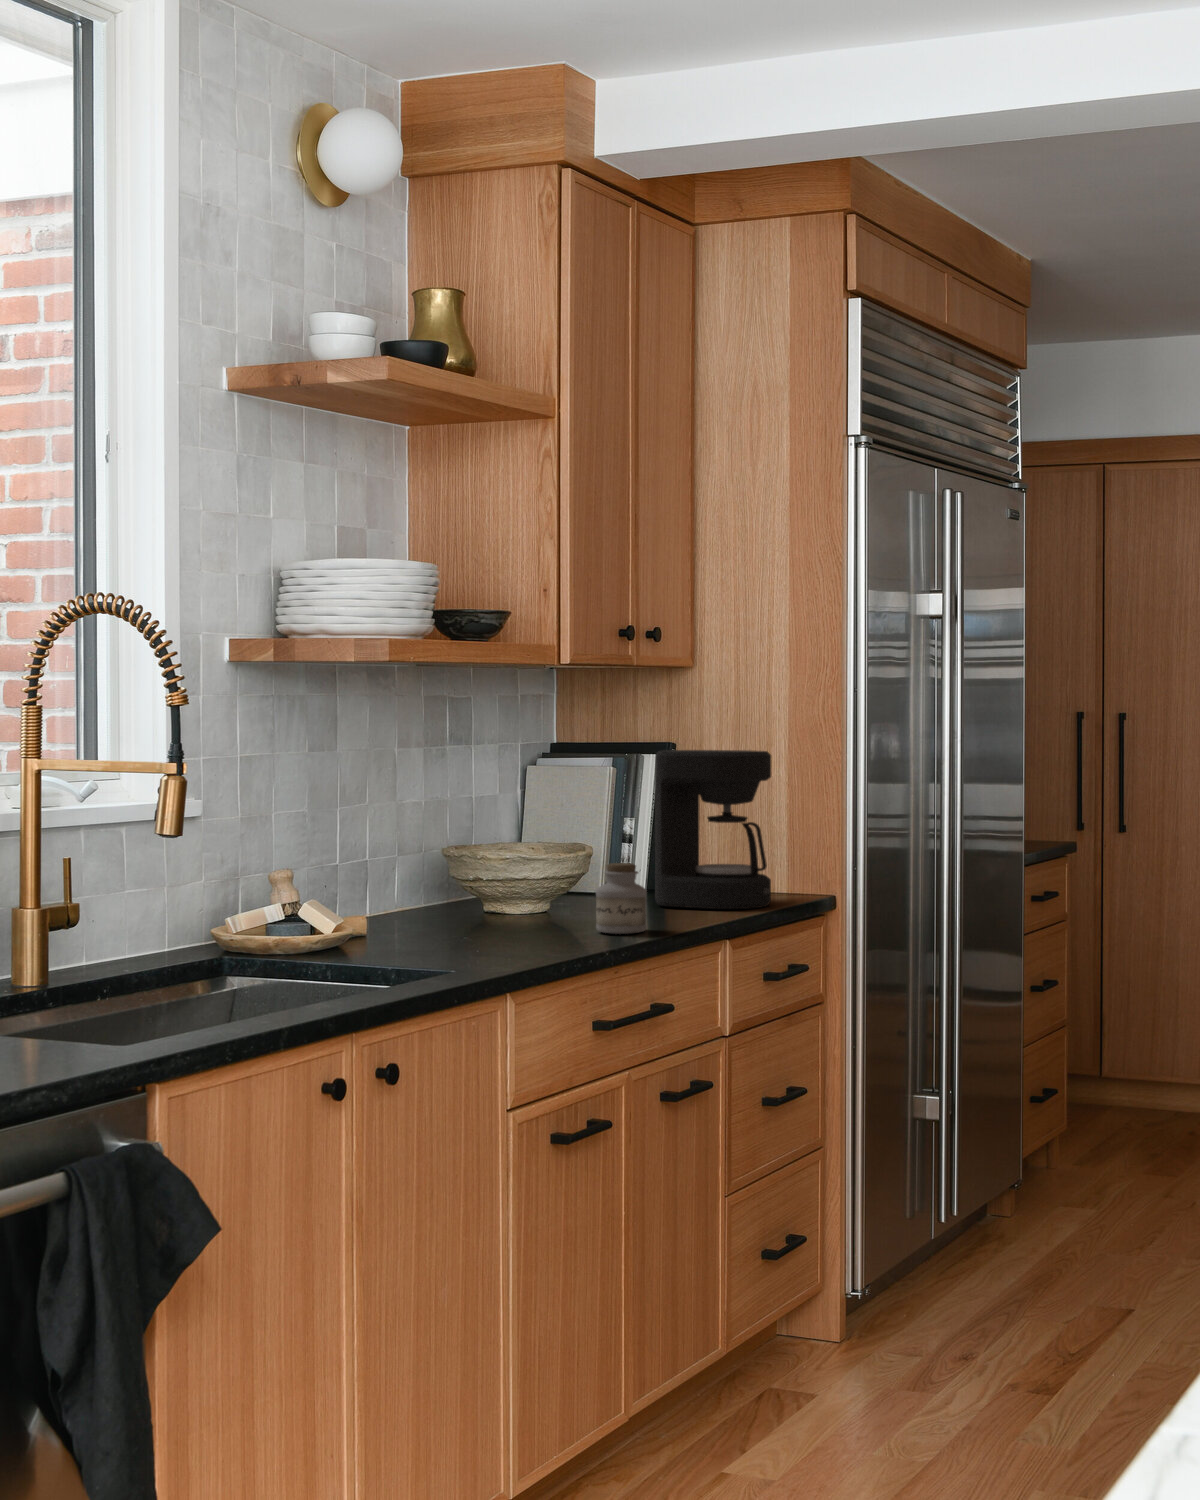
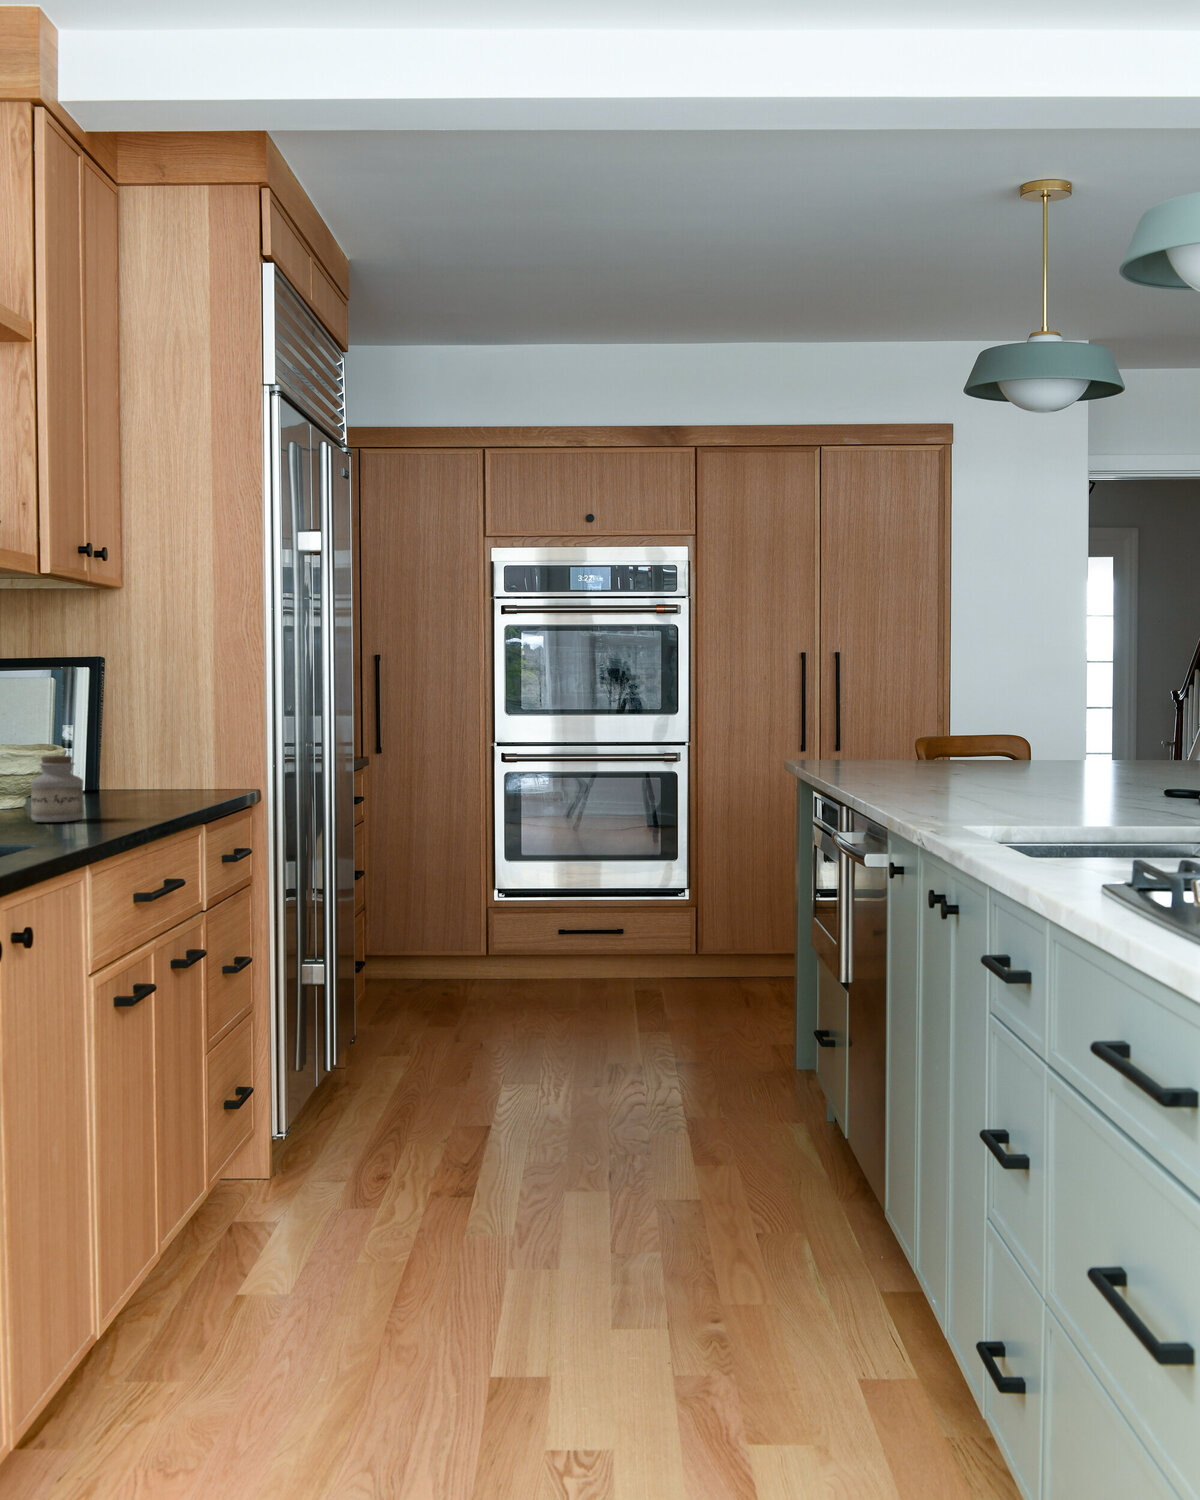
coffee maker: present [655,750,771,909] -> none [89,658,203,801]

